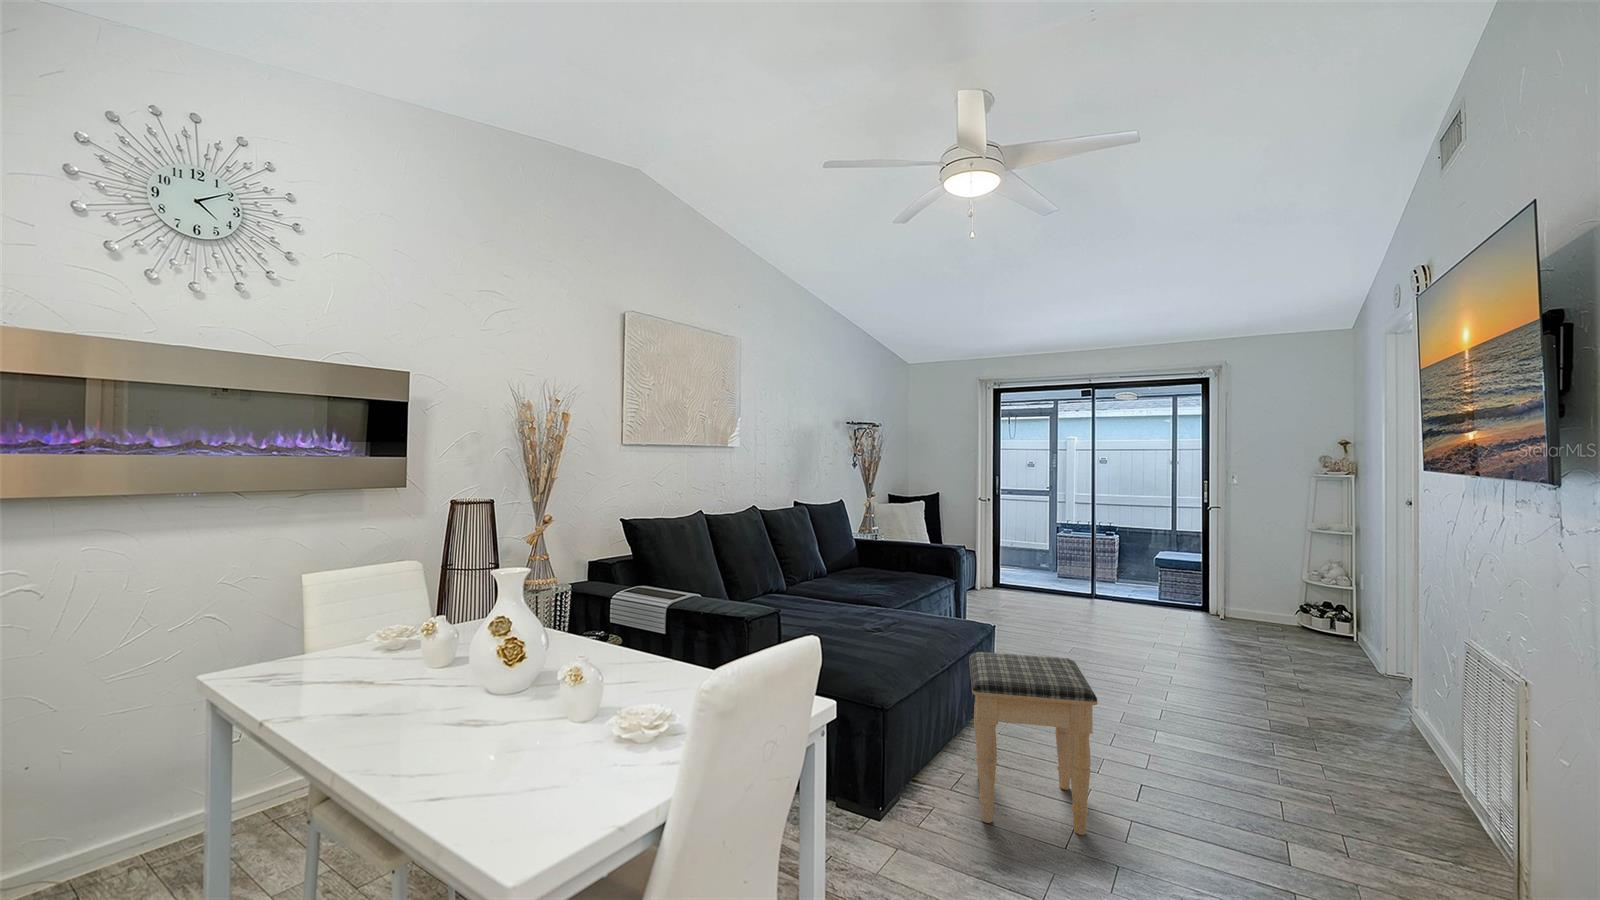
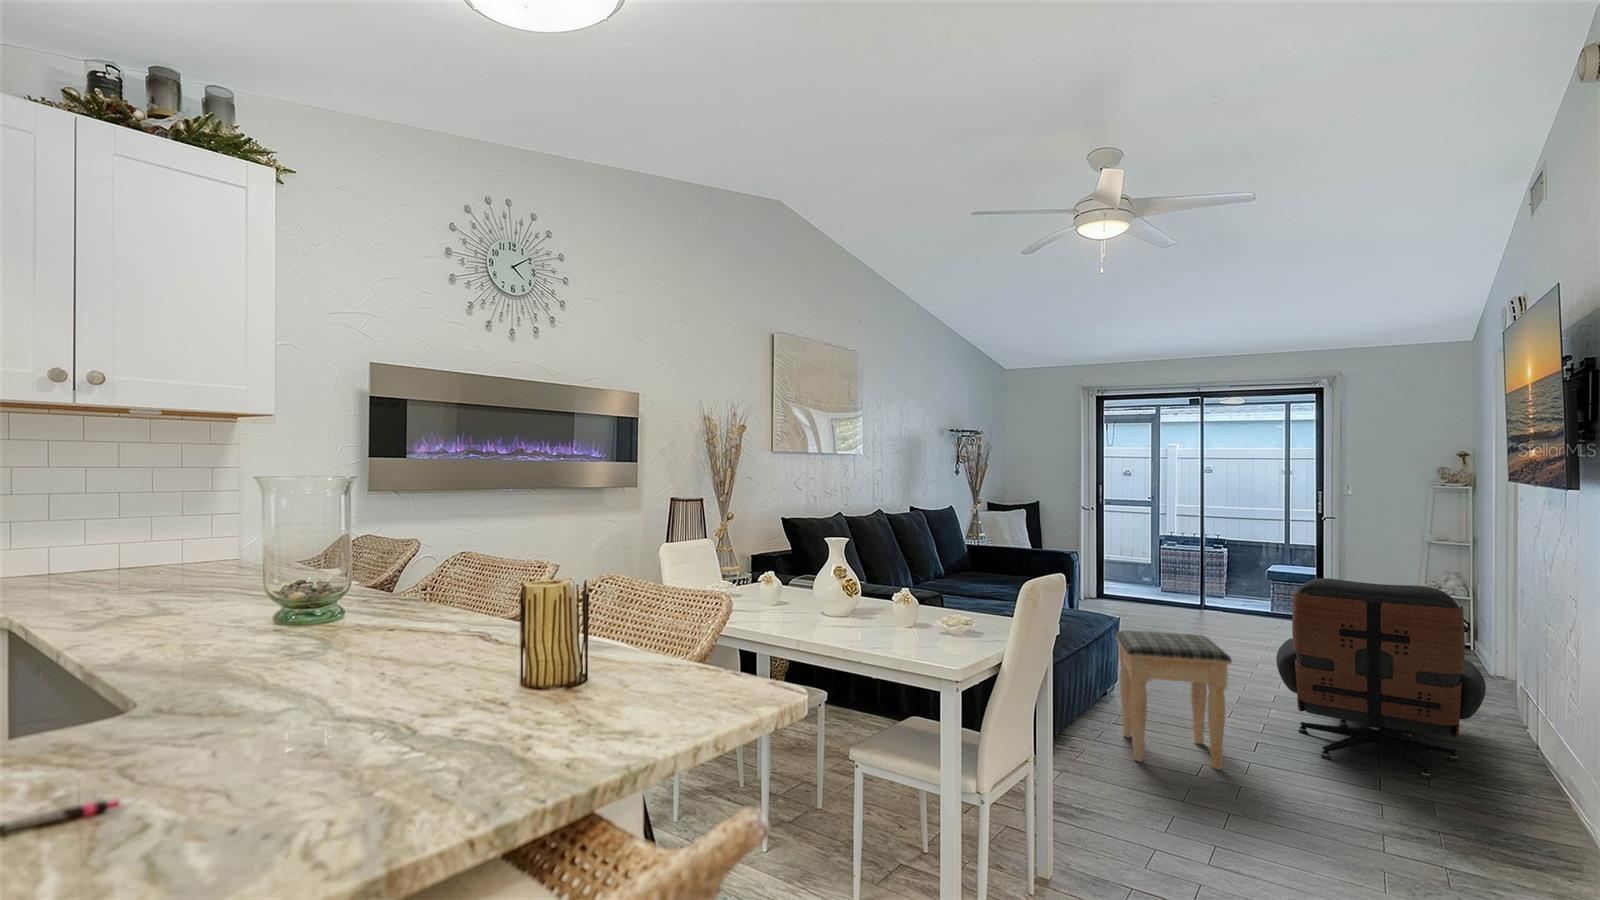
lounge chair: none [1155,592,1407,844] -> present [1276,578,1486,779]

